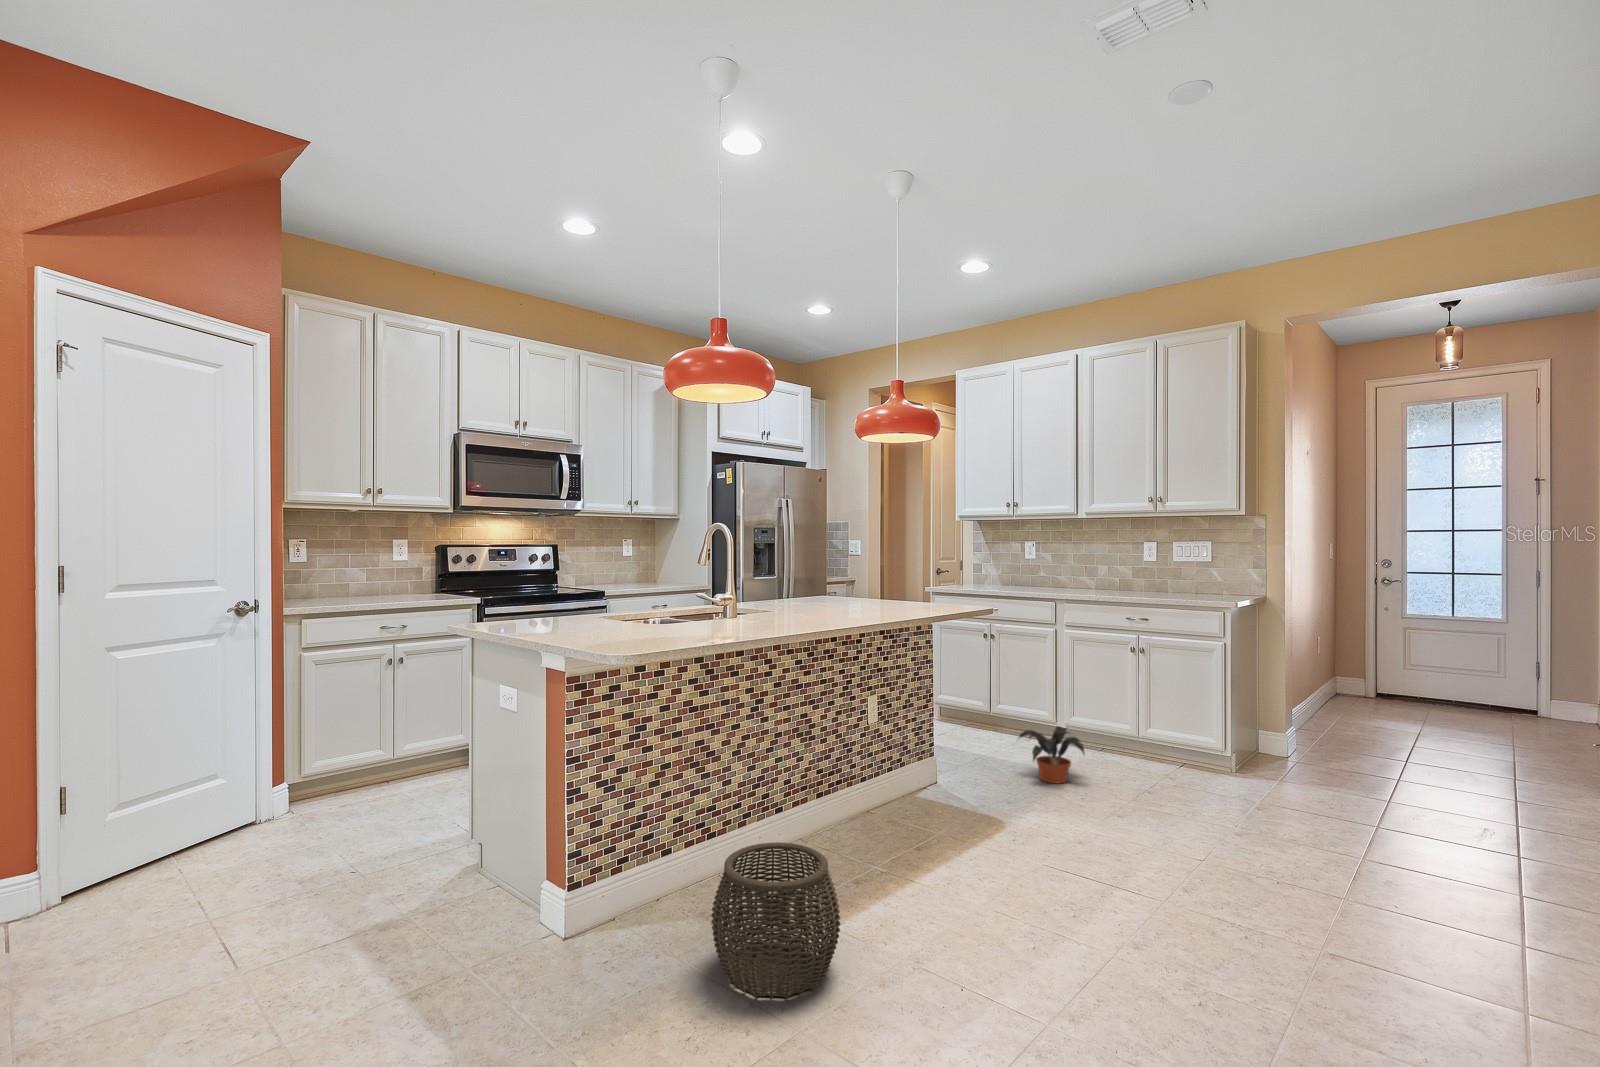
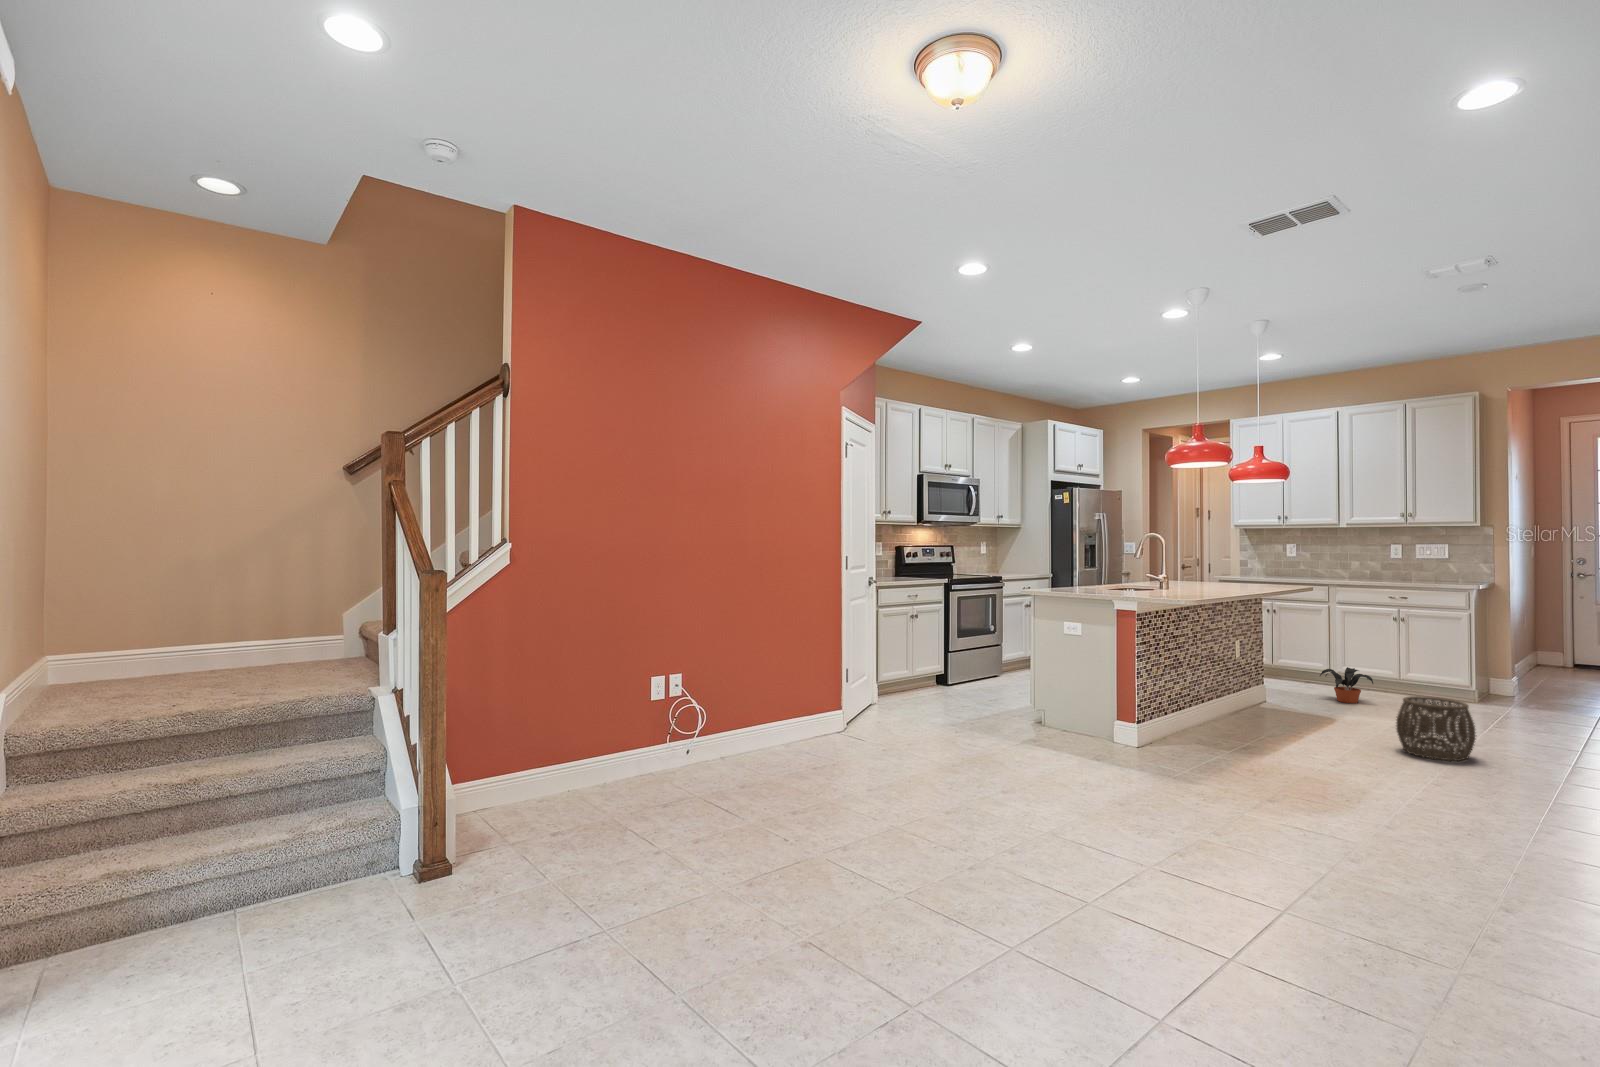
woven basket: present [711,842,841,999] -> present [1396,696,1476,761]

